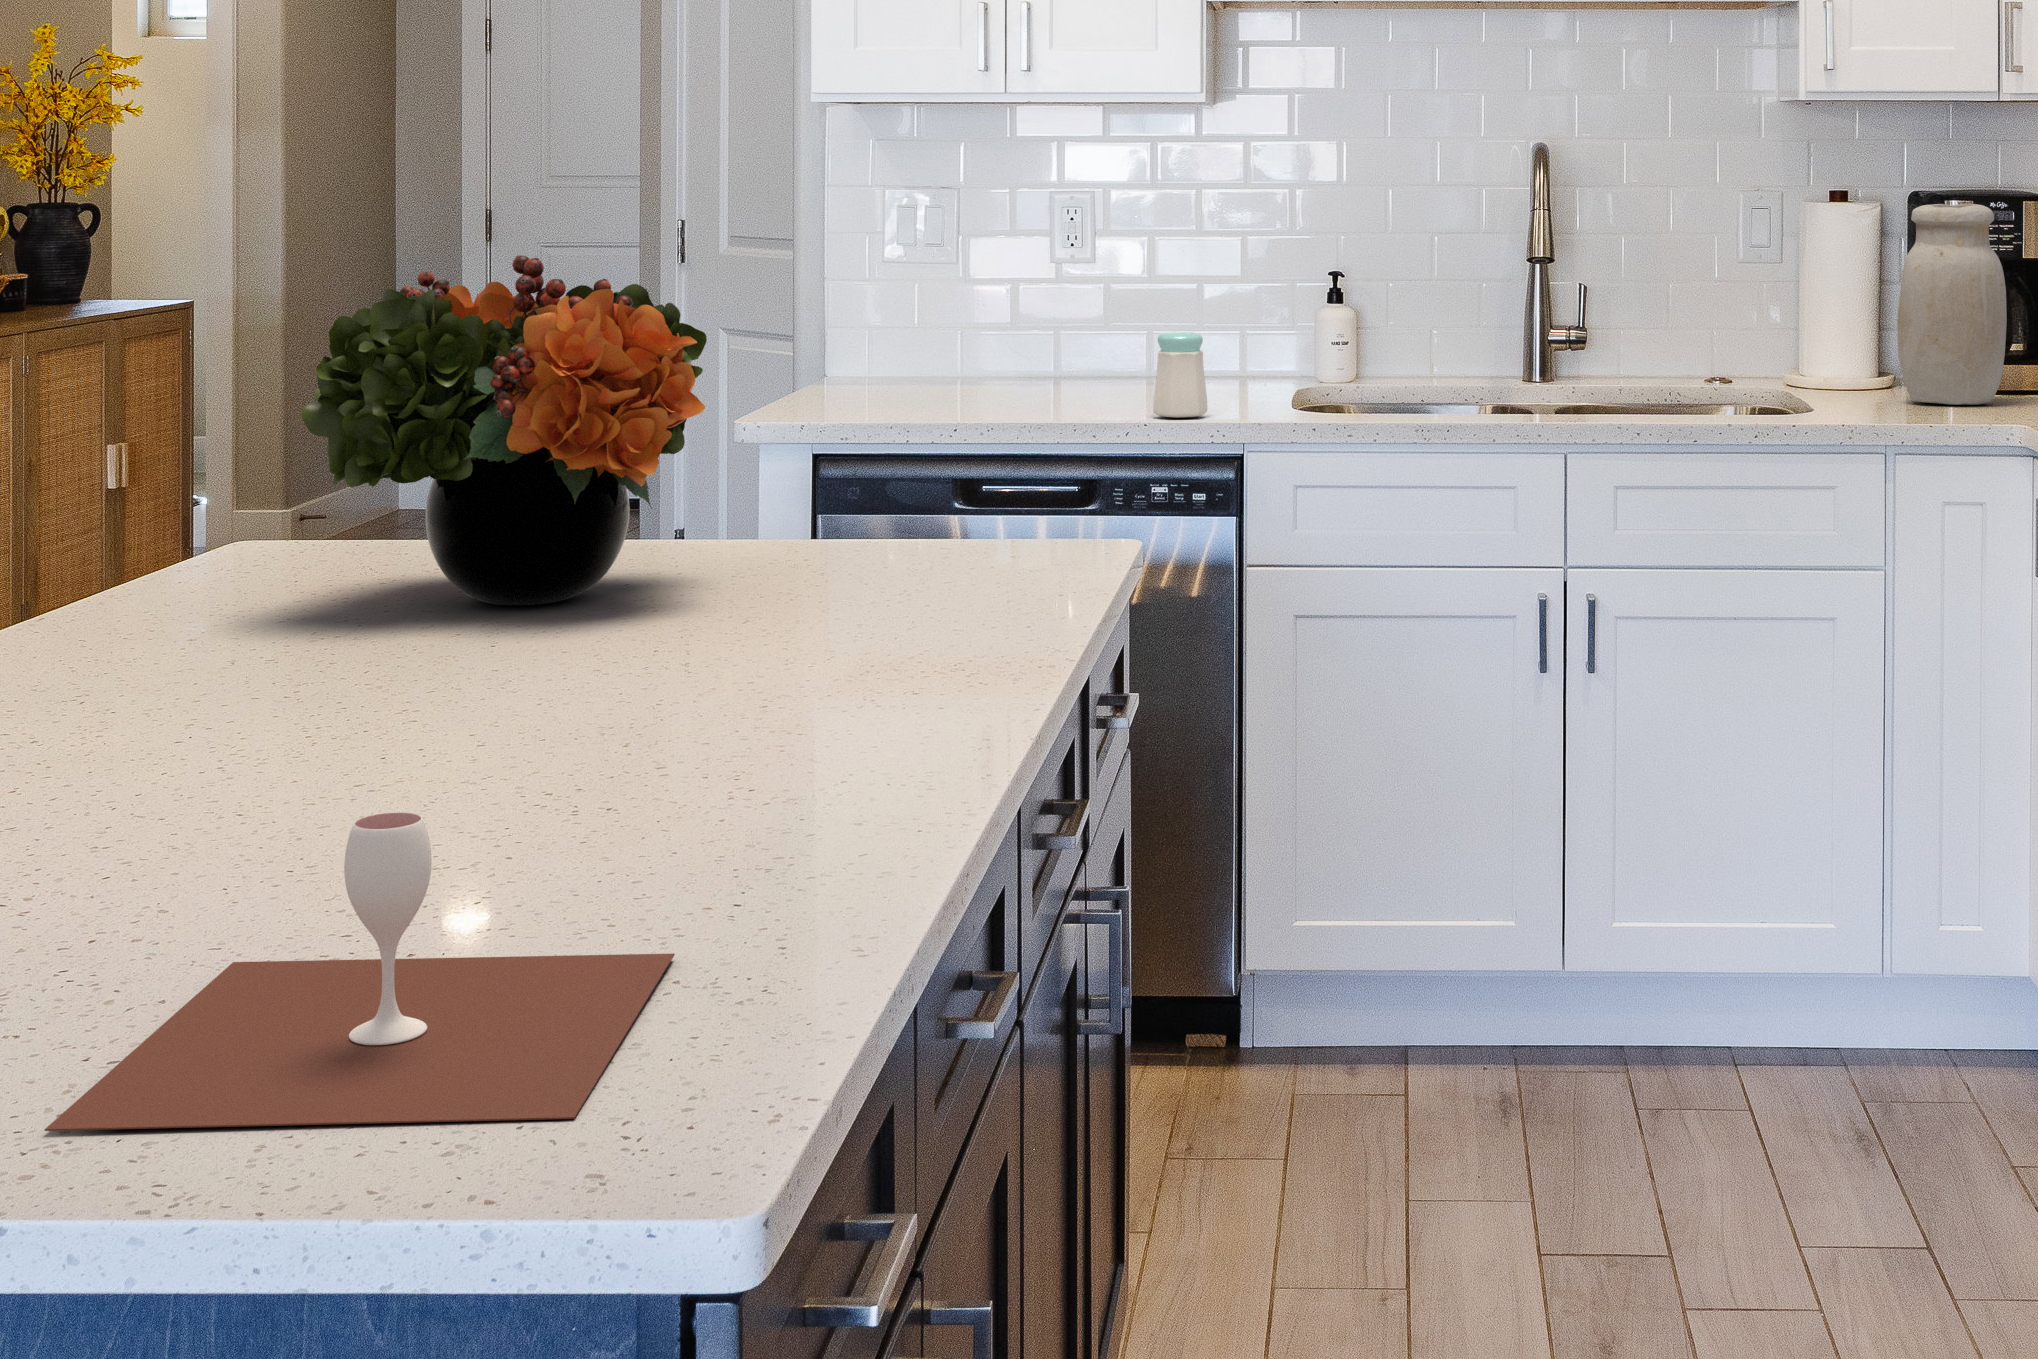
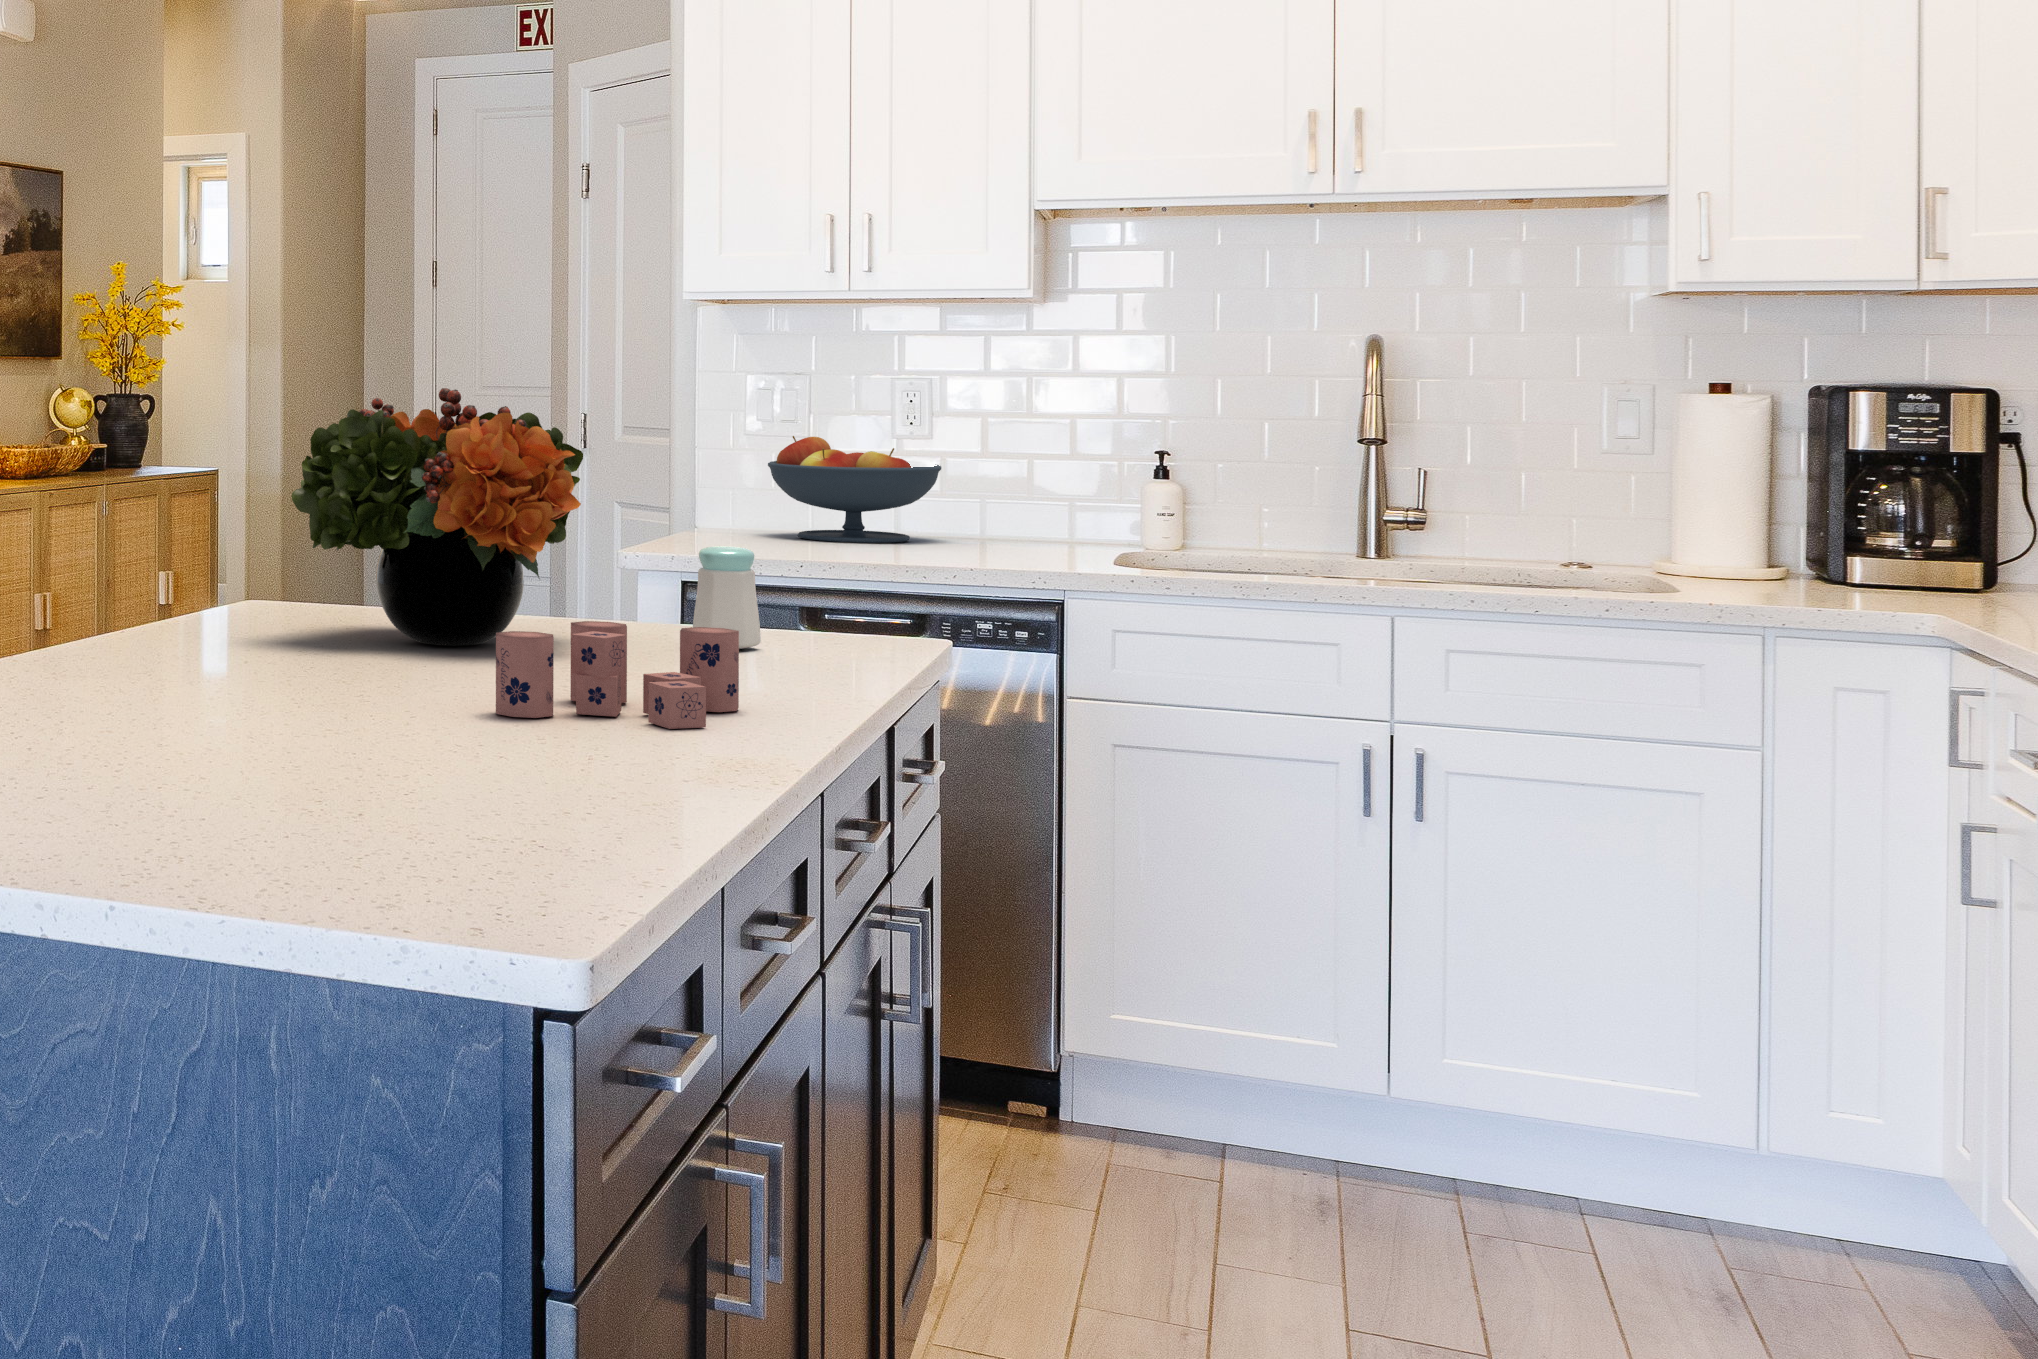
jar: present [1897,204,2007,405] -> none [1788,394,1926,597]
fruit bowl: none [917,263,1111,389] -> present [768,436,941,543]
salt shaker: present [1153,332,1207,418] -> present [693,546,761,649]
candle: none [598,579,914,733] -> present [496,621,739,729]
wine glass: present [45,812,675,1131] -> none [144,697,542,895]

